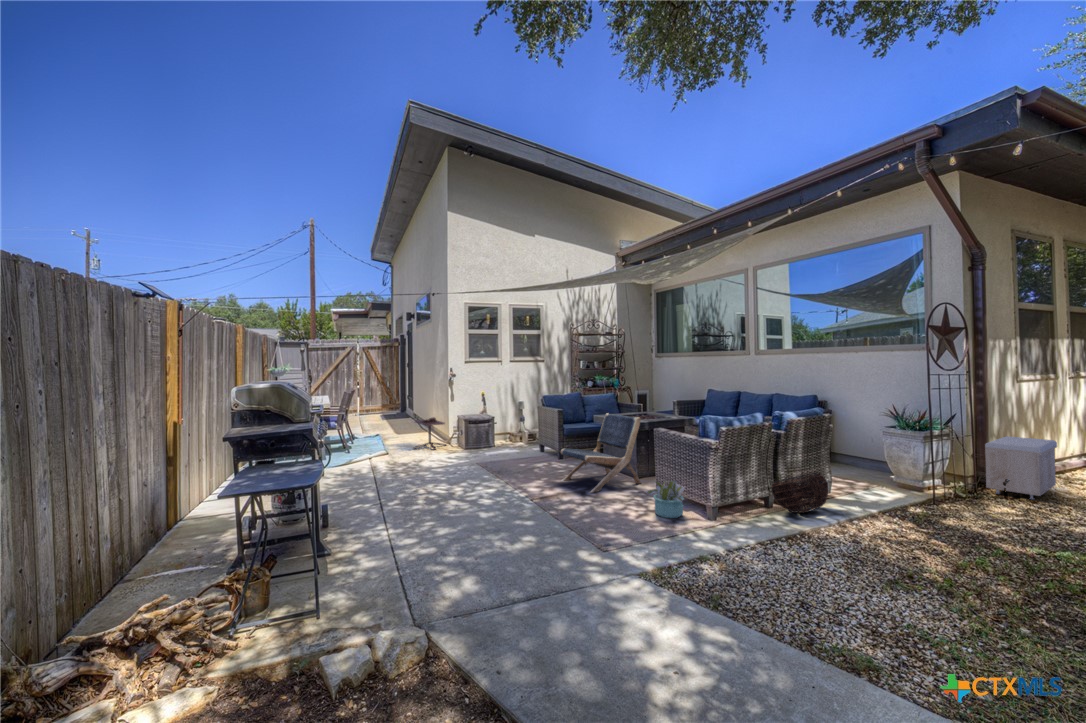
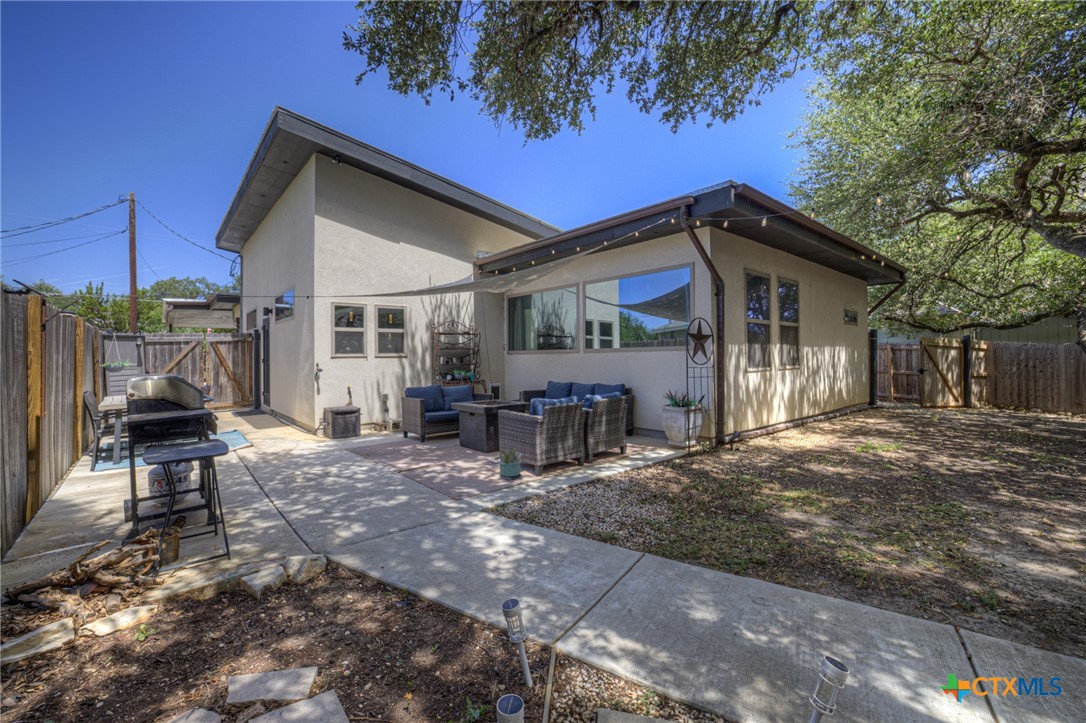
lounge chair: present [560,413,641,493] -> none [424,401,493,465]
side table: present [413,417,446,450] -> none [276,411,313,442]
storage bench: present [985,436,1057,499] -> none [721,409,761,449]
basket: present [771,472,828,513] -> none [583,437,622,467]

